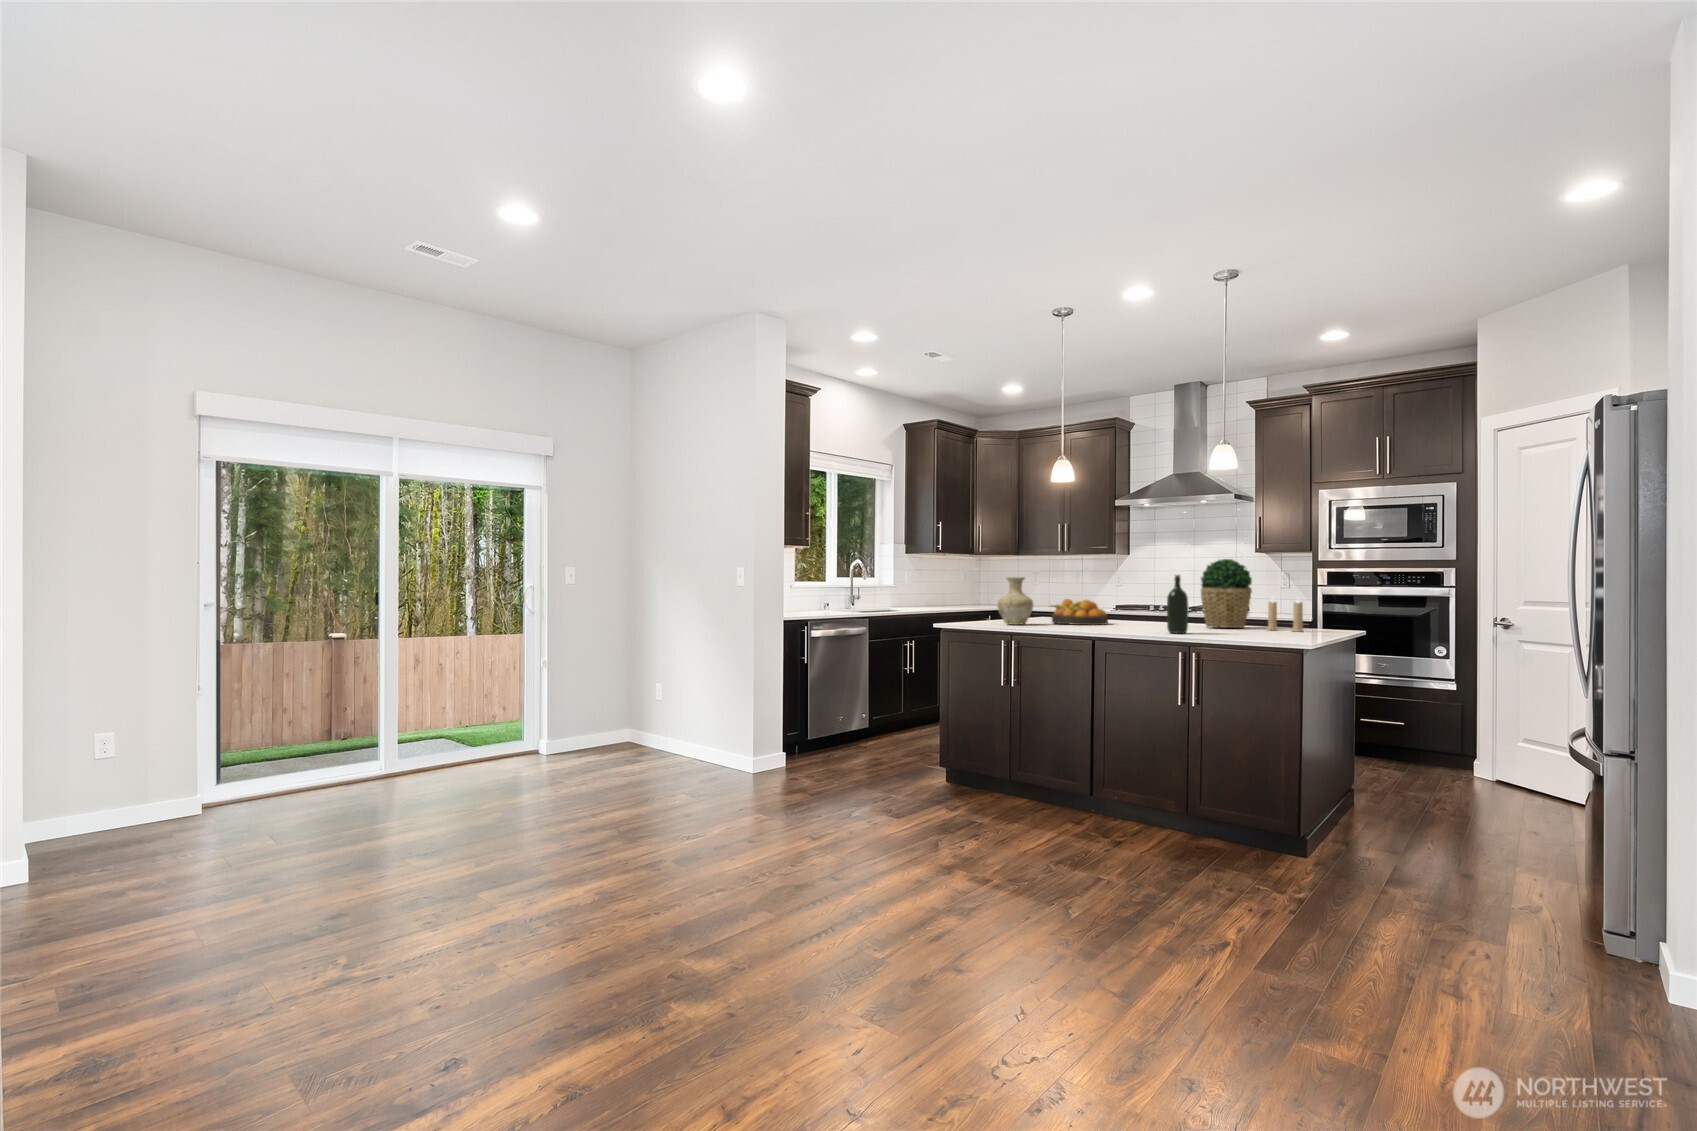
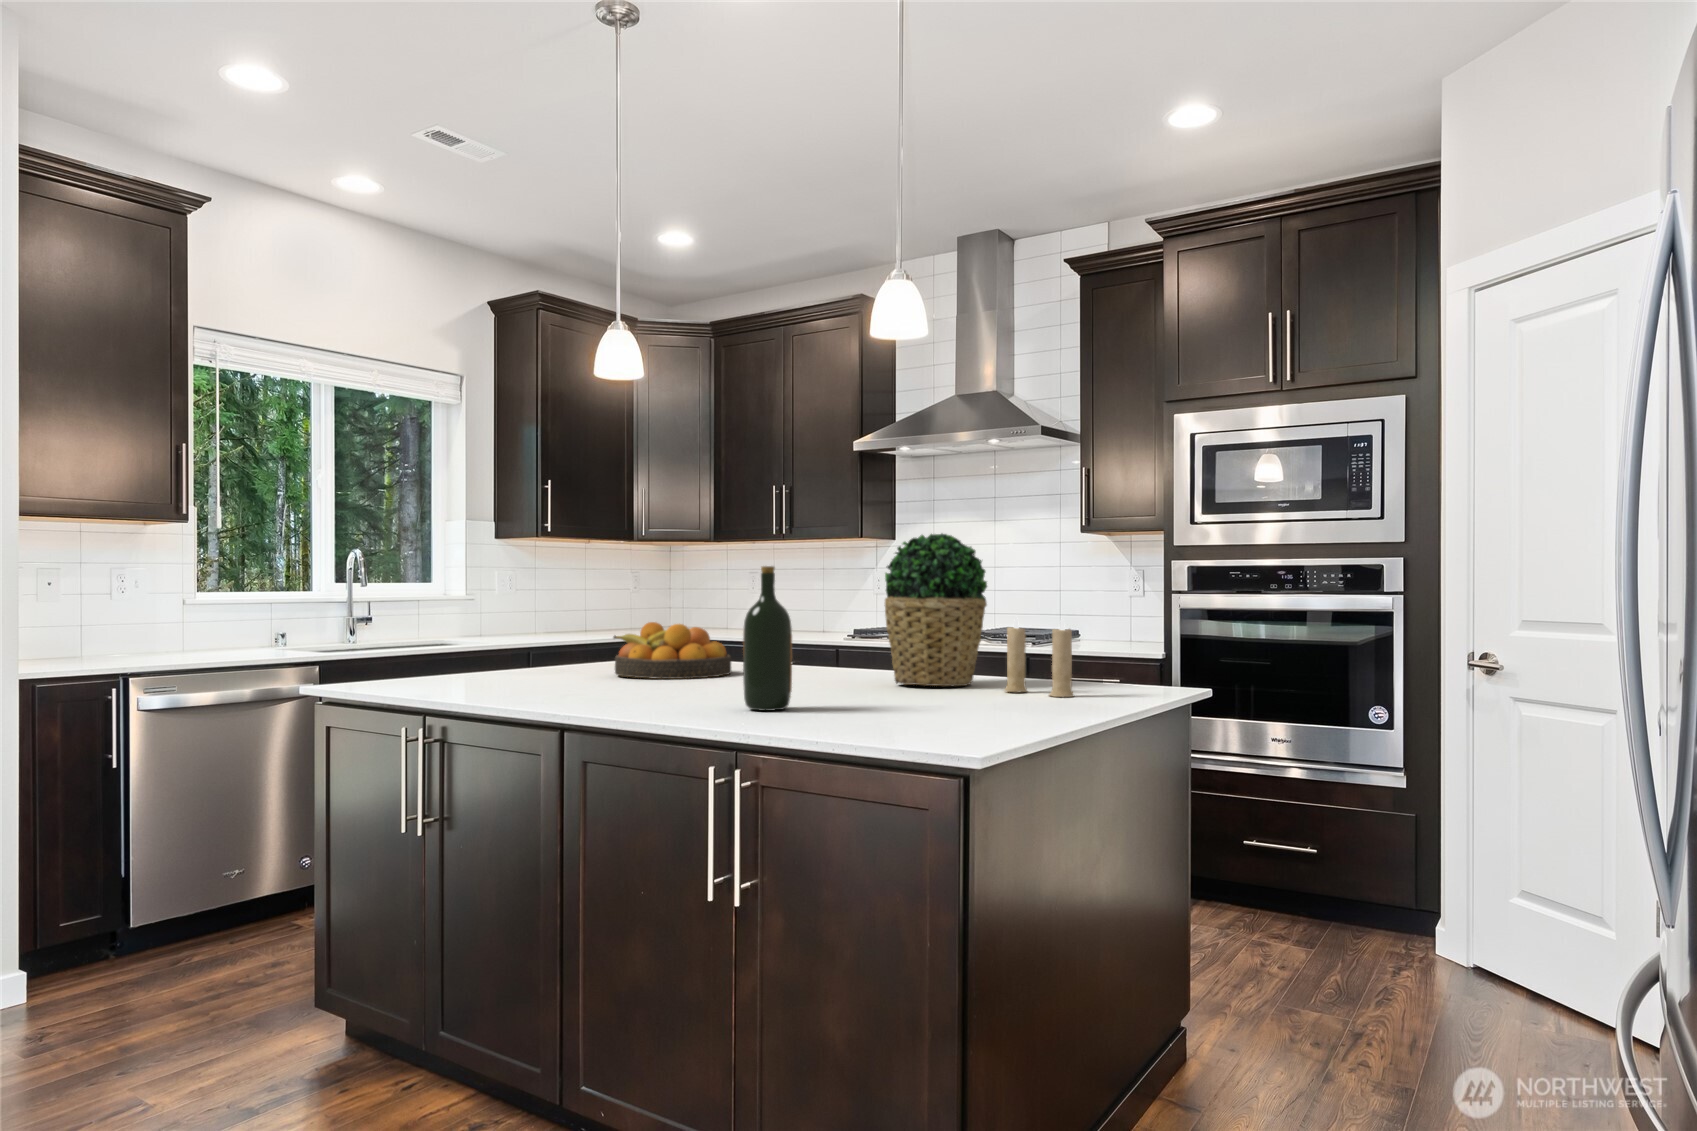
vase: present [997,577,1033,625] -> none [482,576,563,680]

